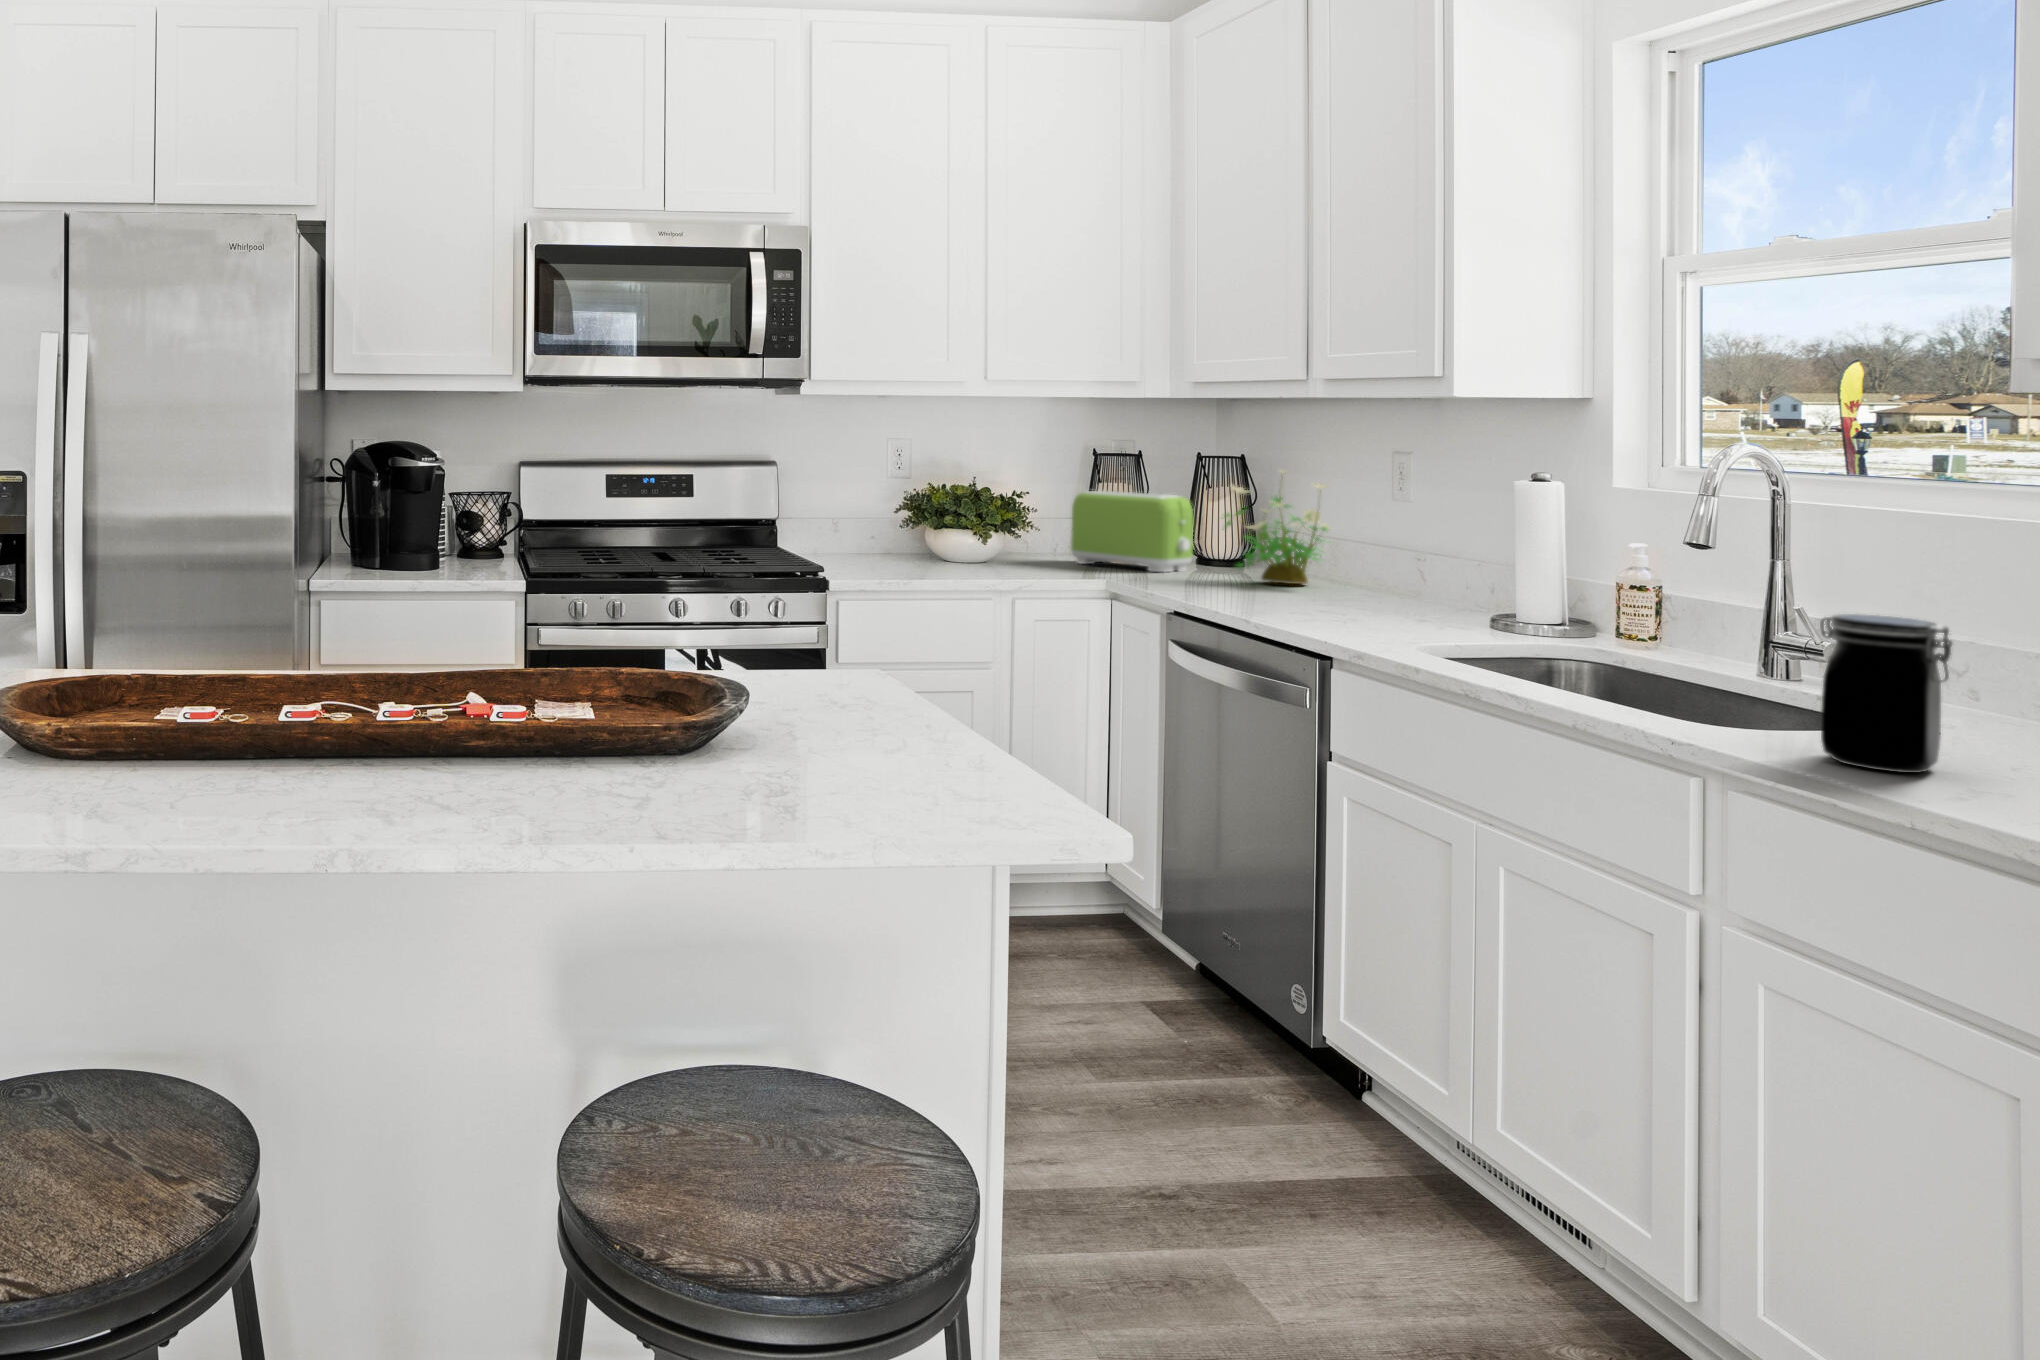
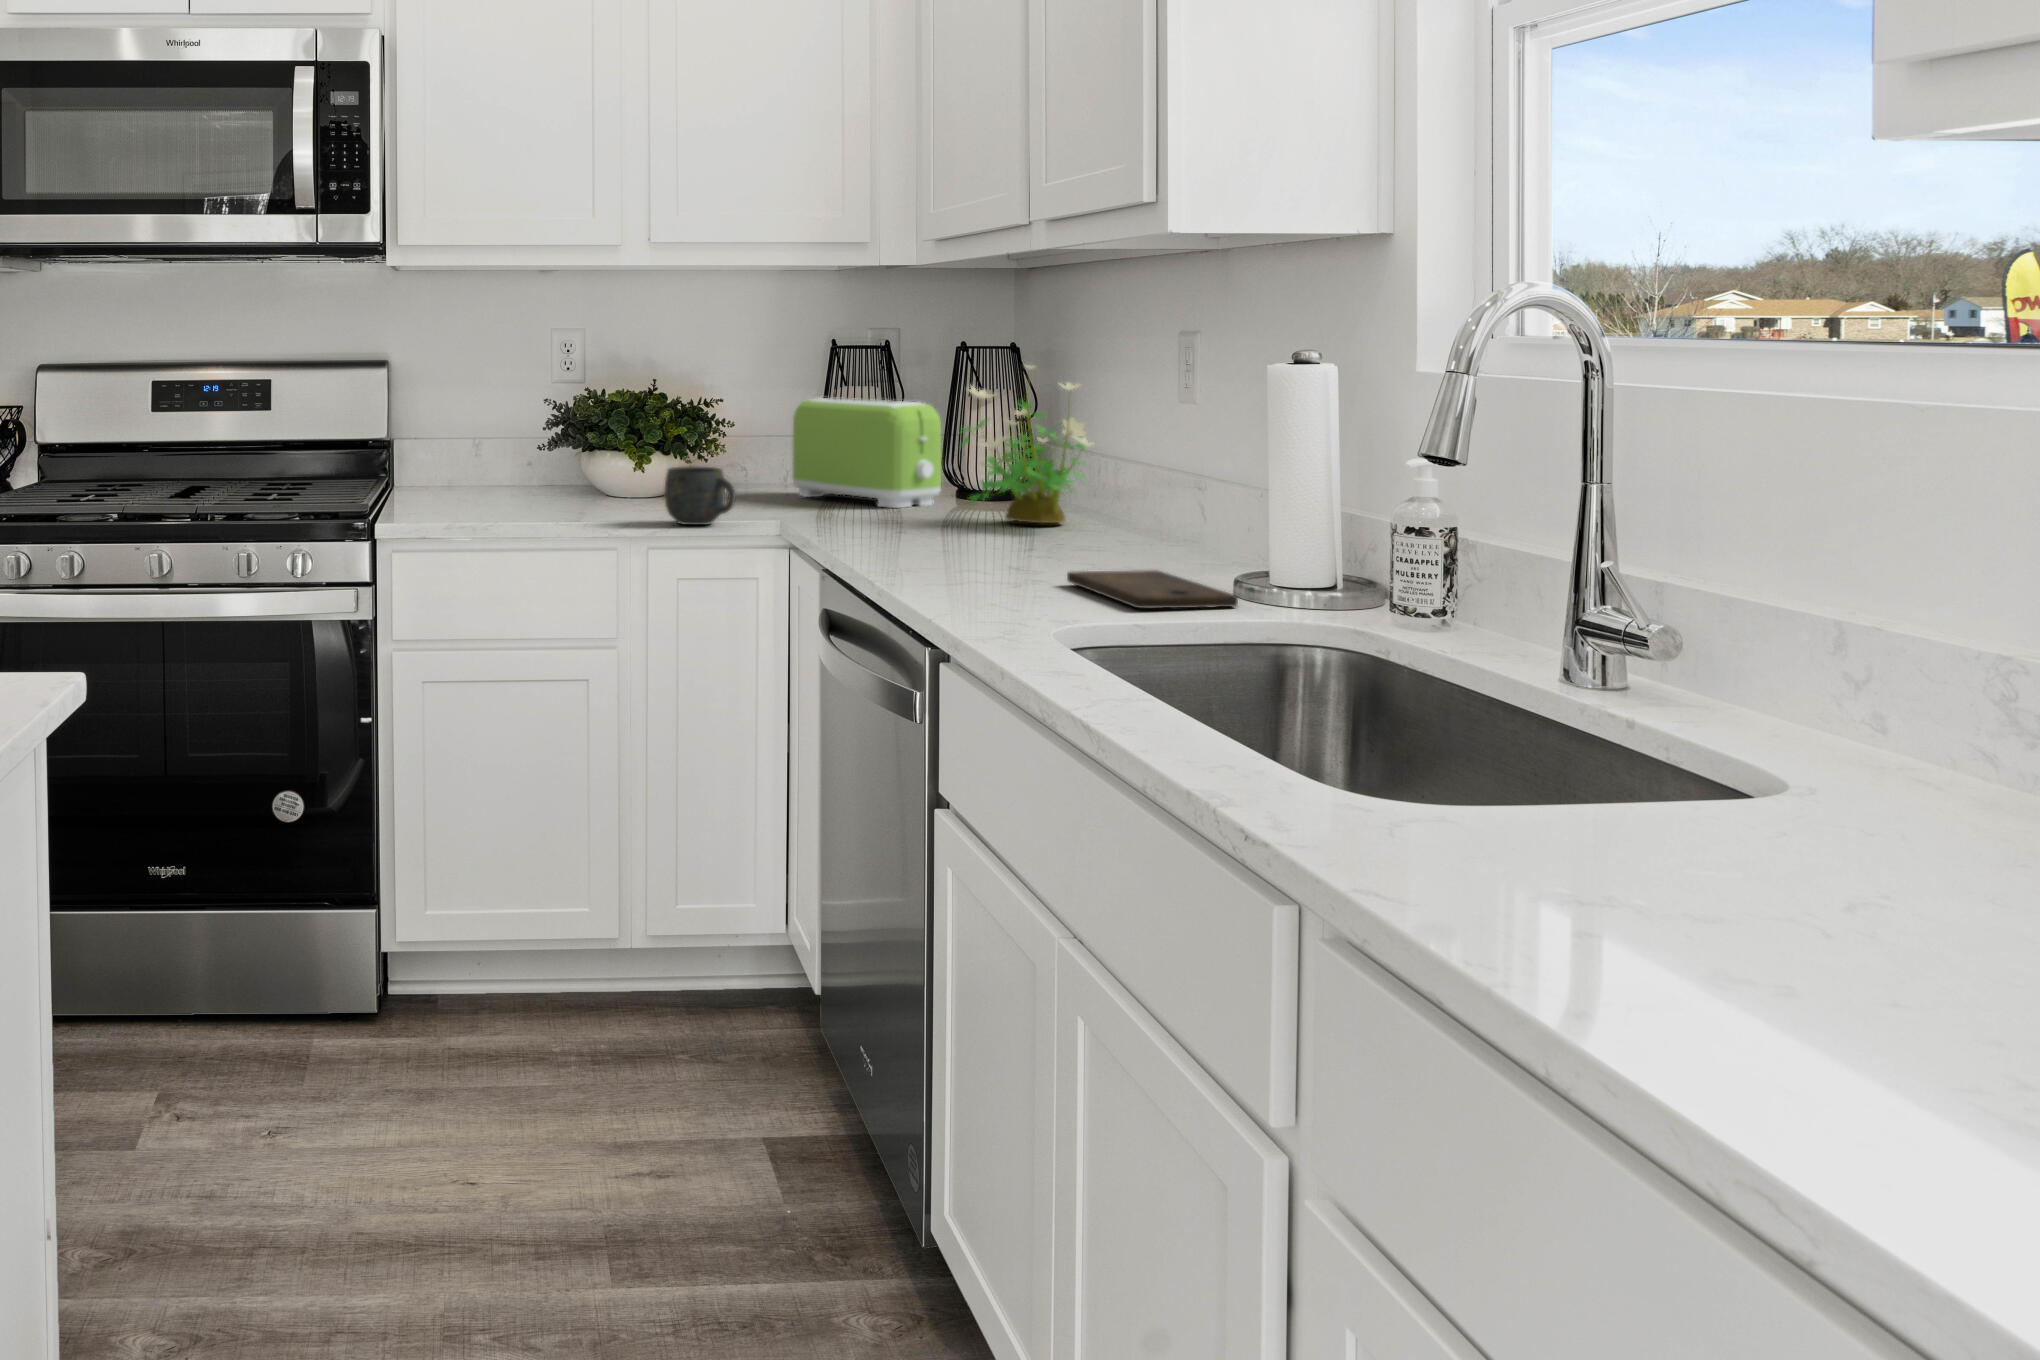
mug: none [1008,541,1065,583] -> present [665,466,735,525]
jar: present [1820,614,1952,773] -> none [1537,590,1752,889]
cutting board: none [1366,615,1503,638] -> present [1067,570,1238,608]

